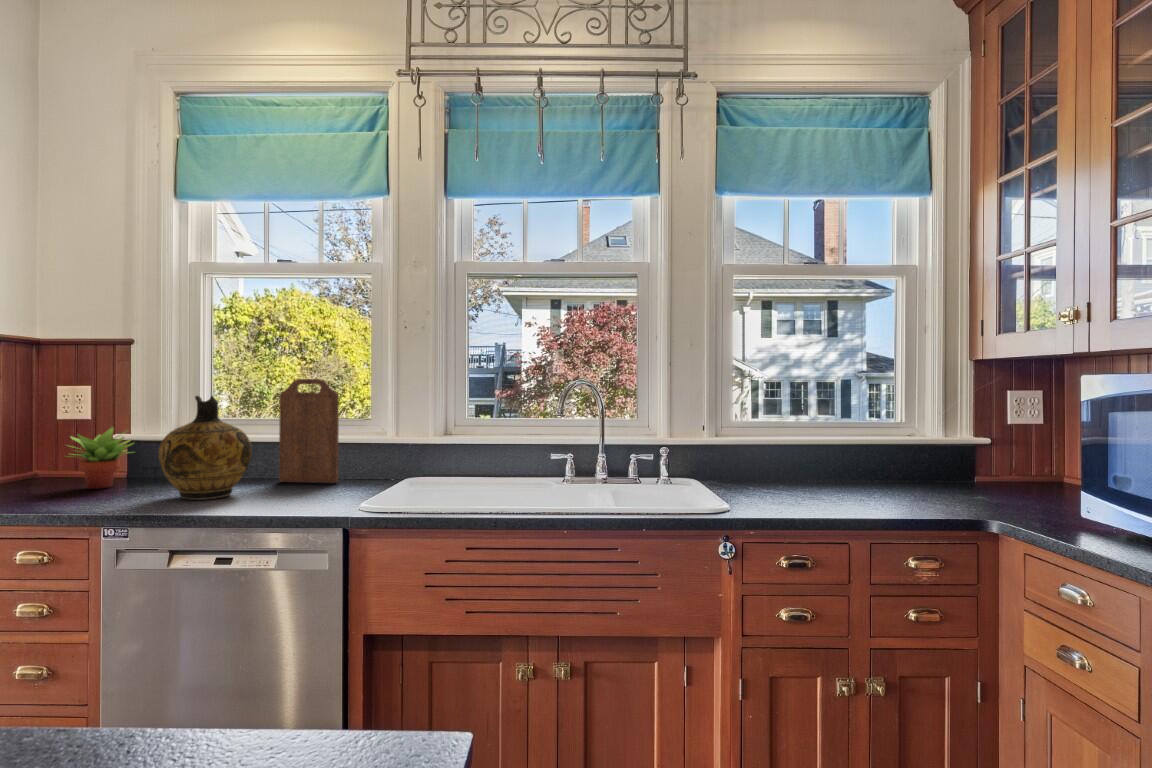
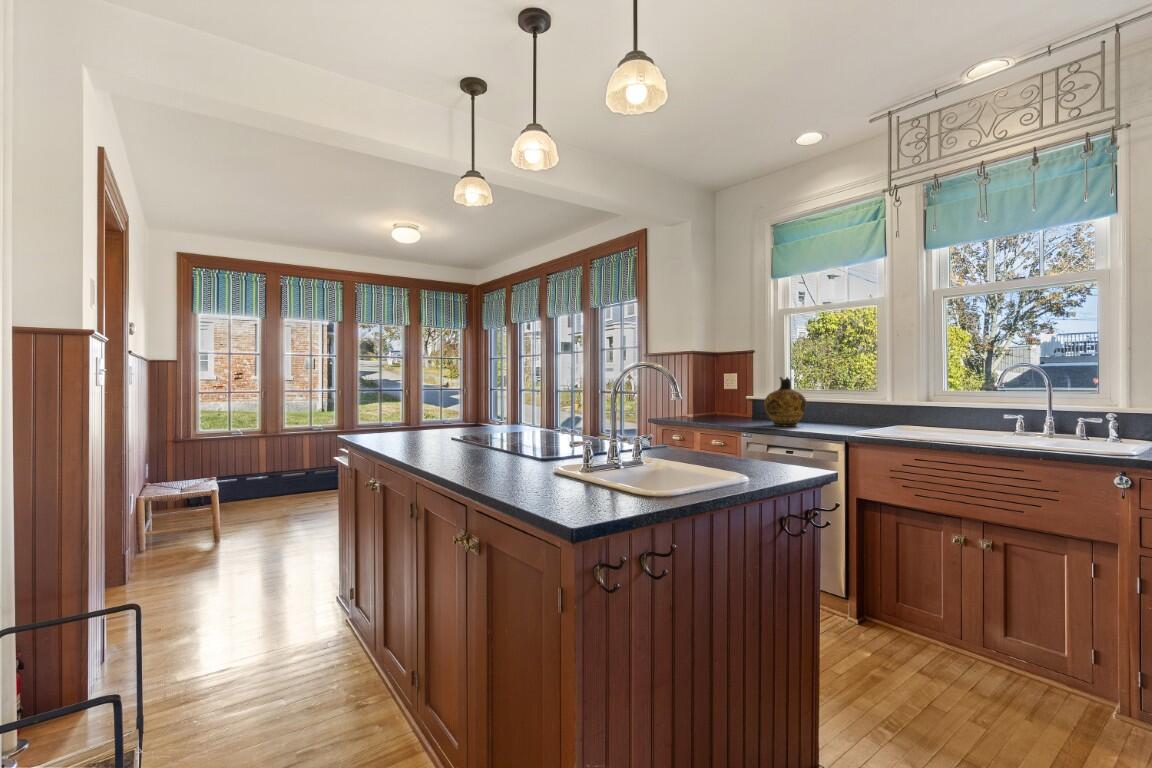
cutting board: present [279,379,339,483] -> none [823,368,856,425]
succulent plant: present [70,427,134,489] -> none [727,392,756,420]

